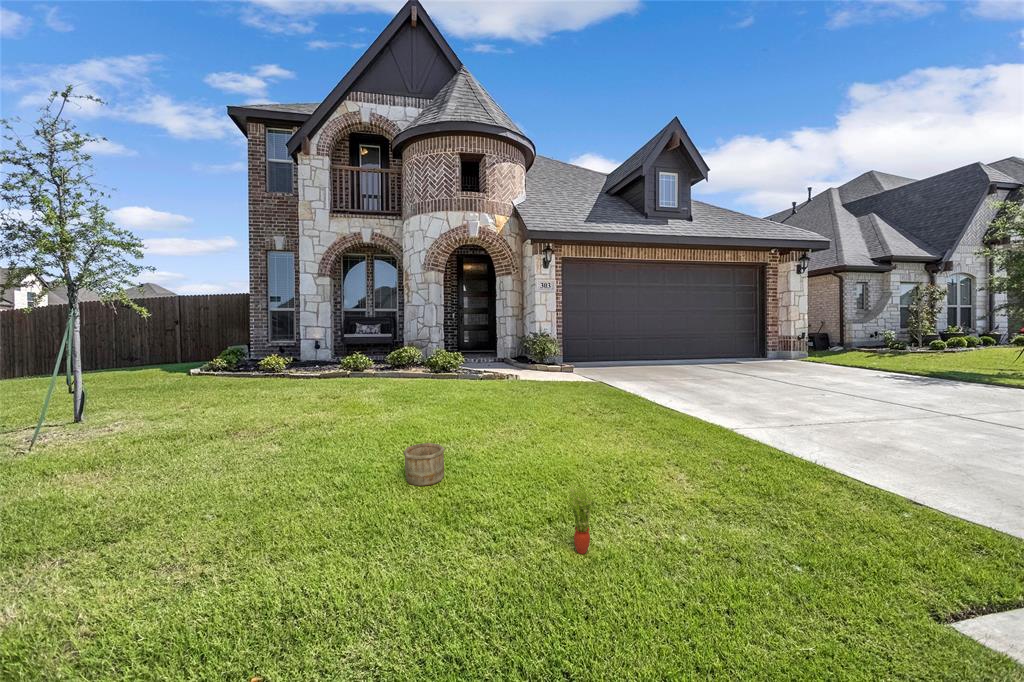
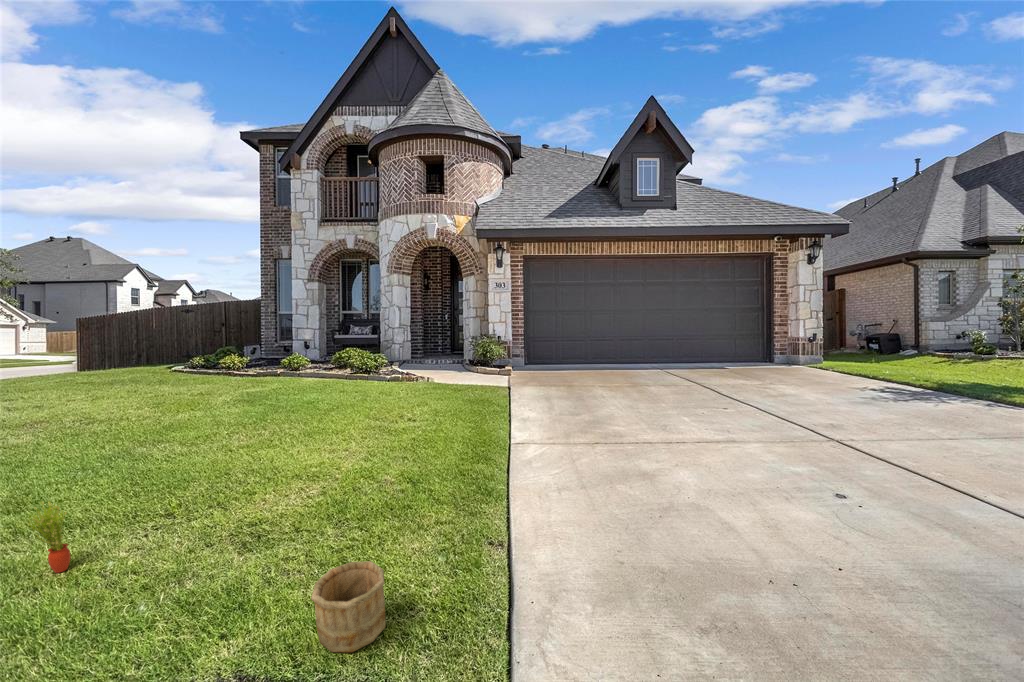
wooden bucket: present [403,443,445,486] -> present [311,561,385,652]

